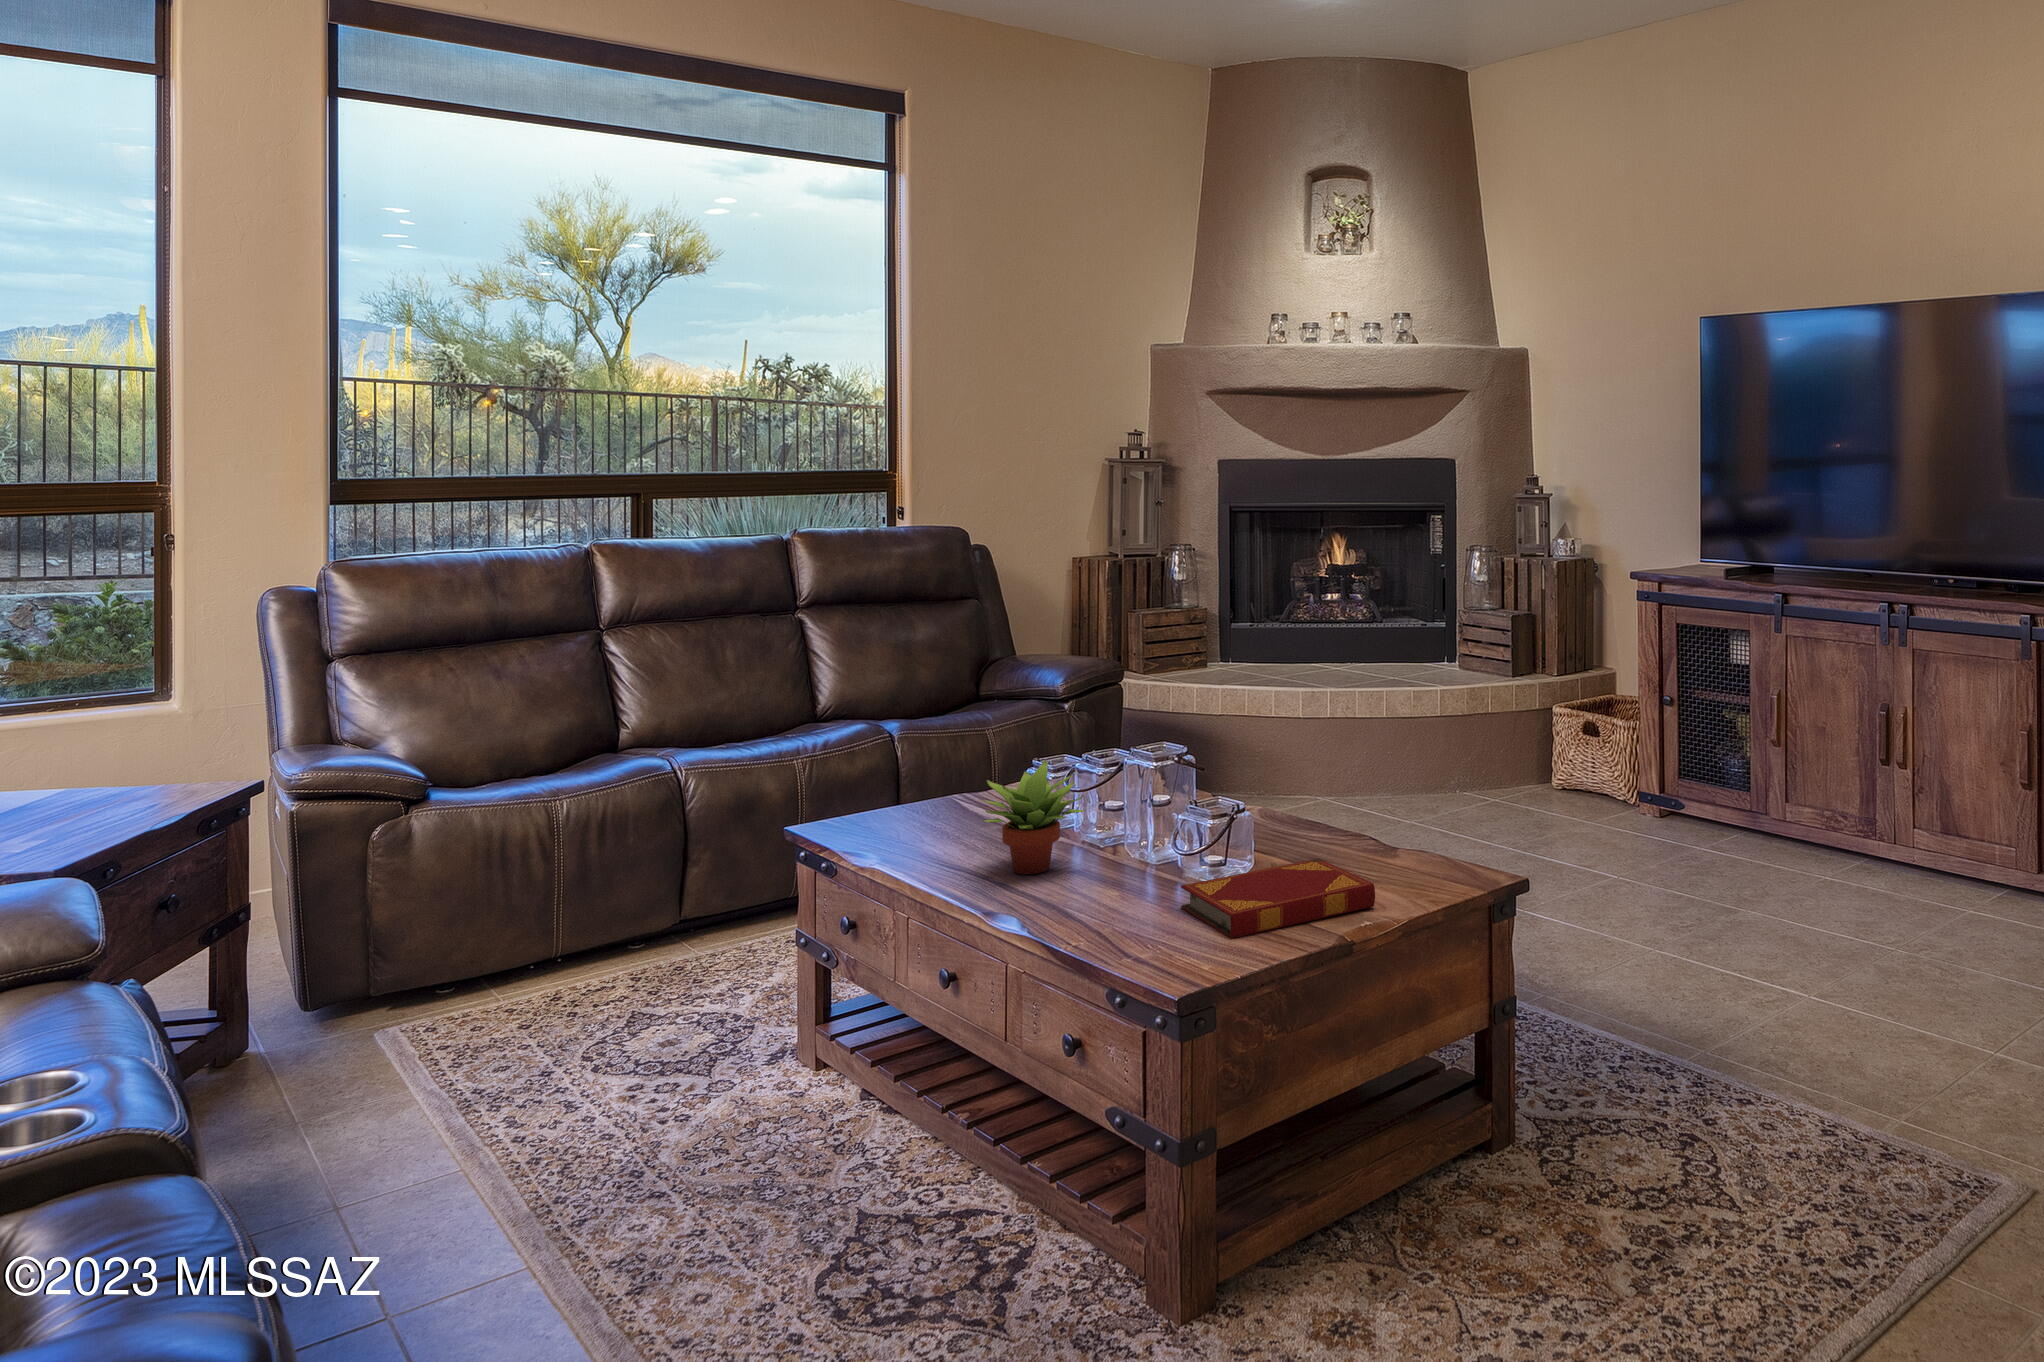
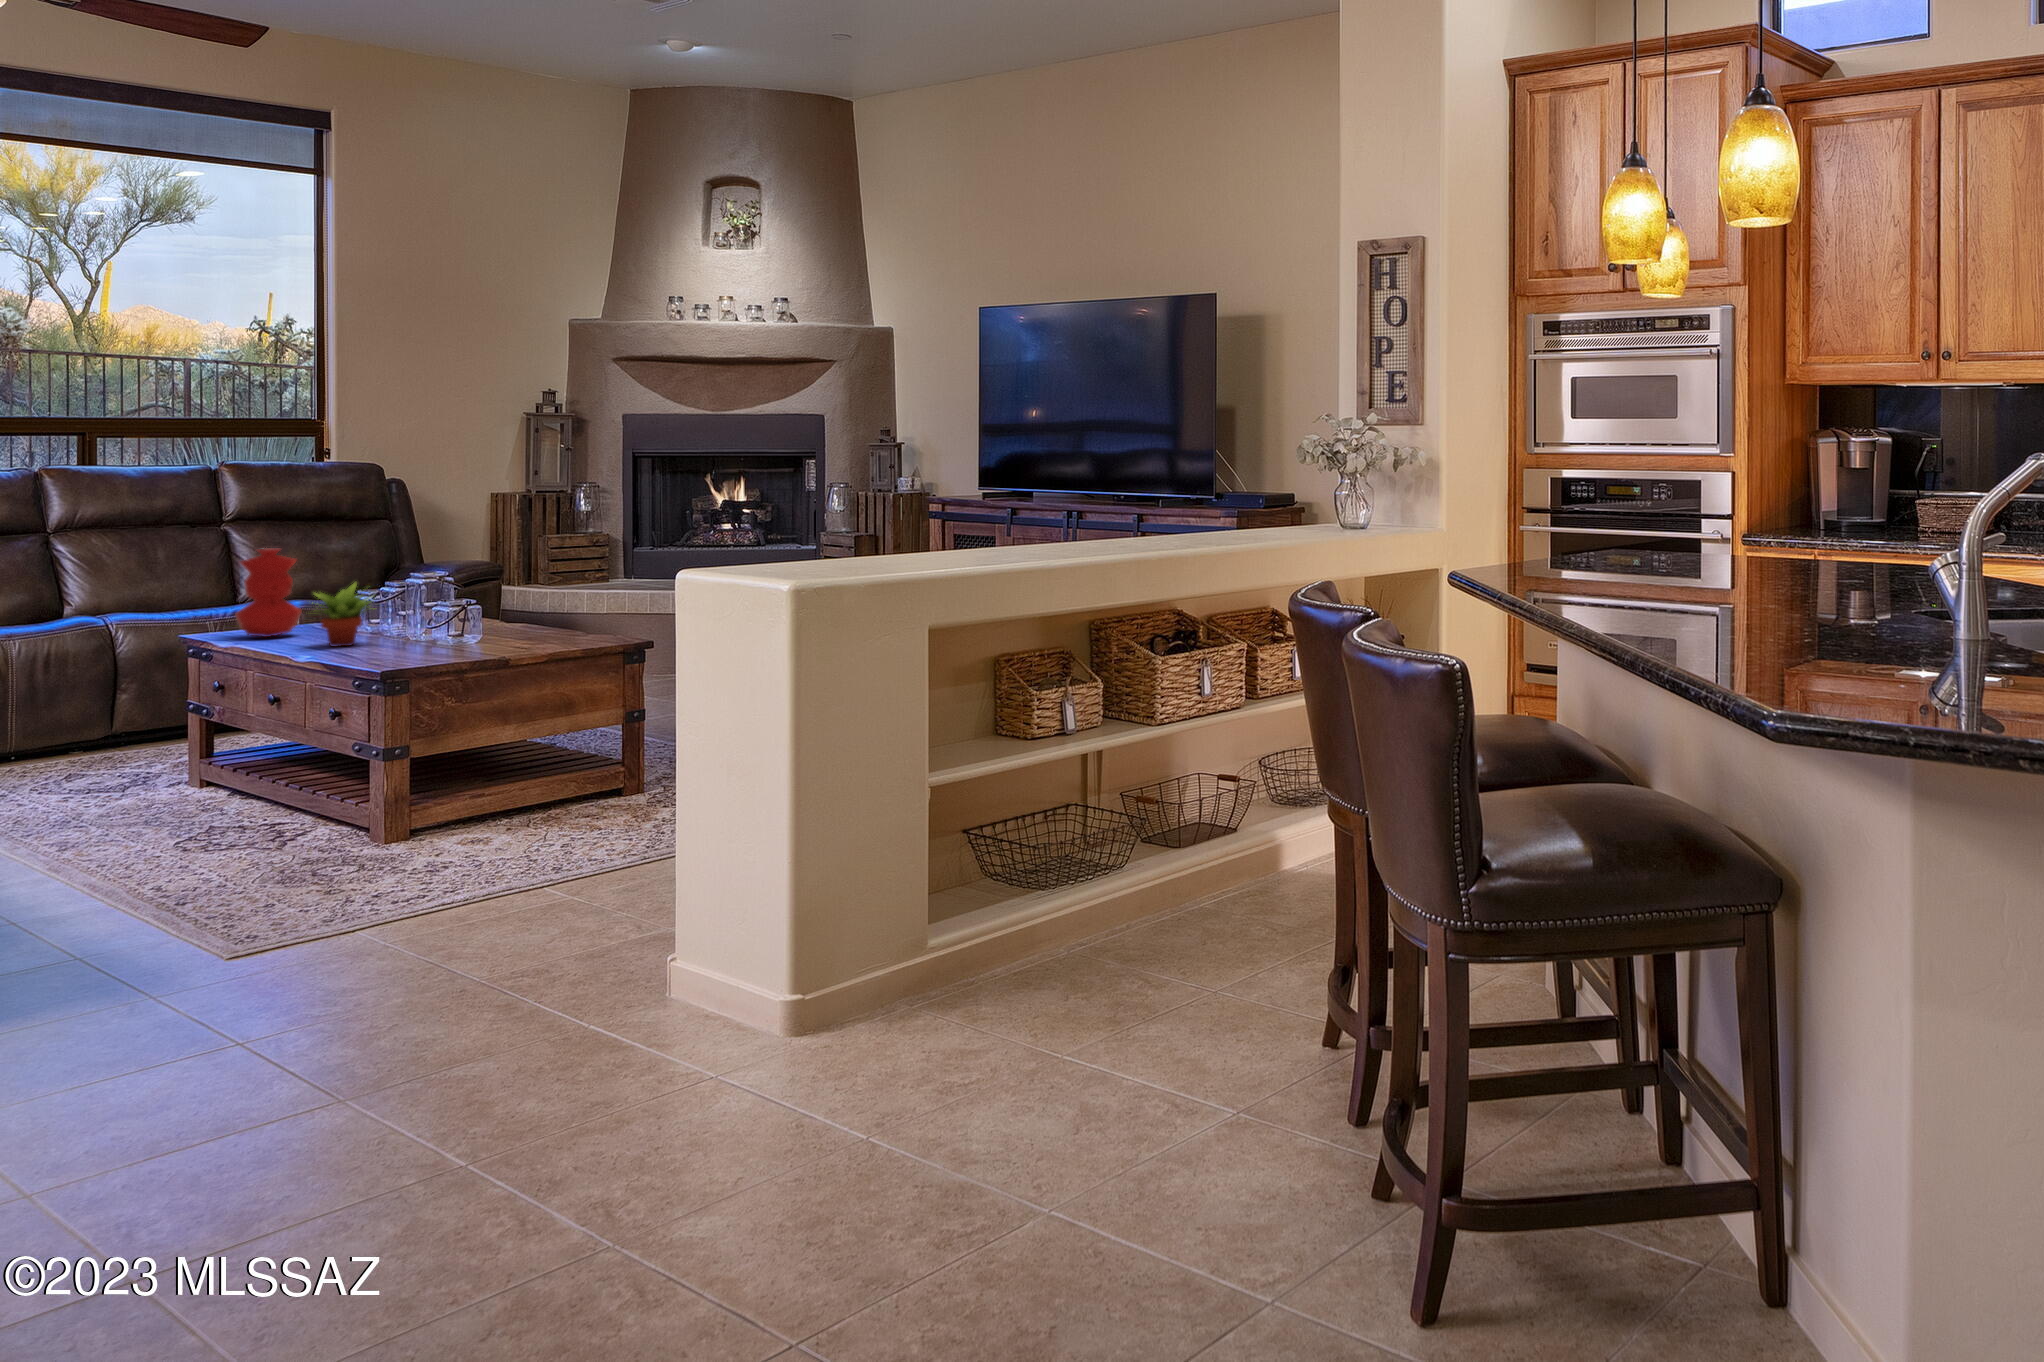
vase: none [864,694,954,836] -> present [235,548,302,637]
hardback book: present [1181,858,1375,938] -> none [425,632,547,660]

